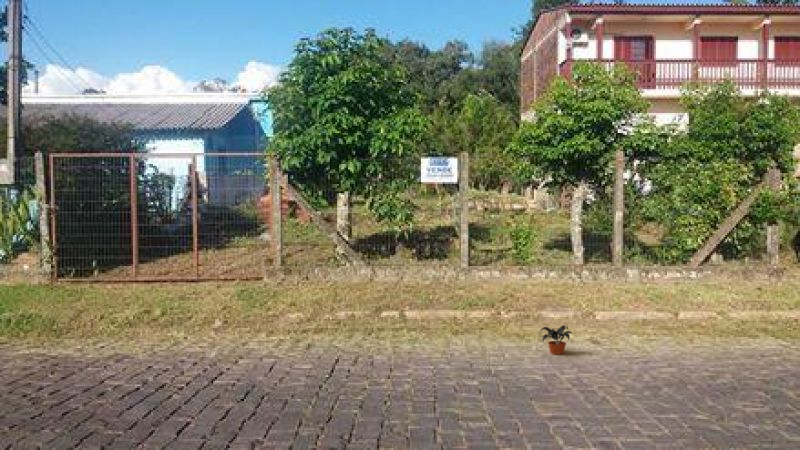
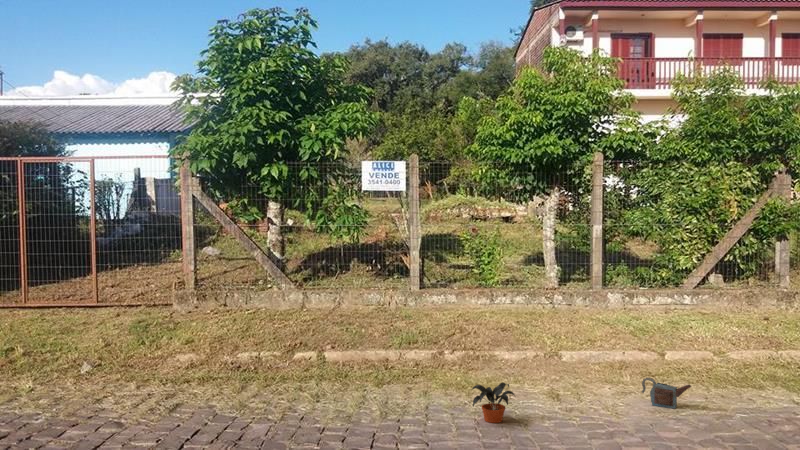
watering can: none [665,324,703,346] -> present [642,378,691,409]

